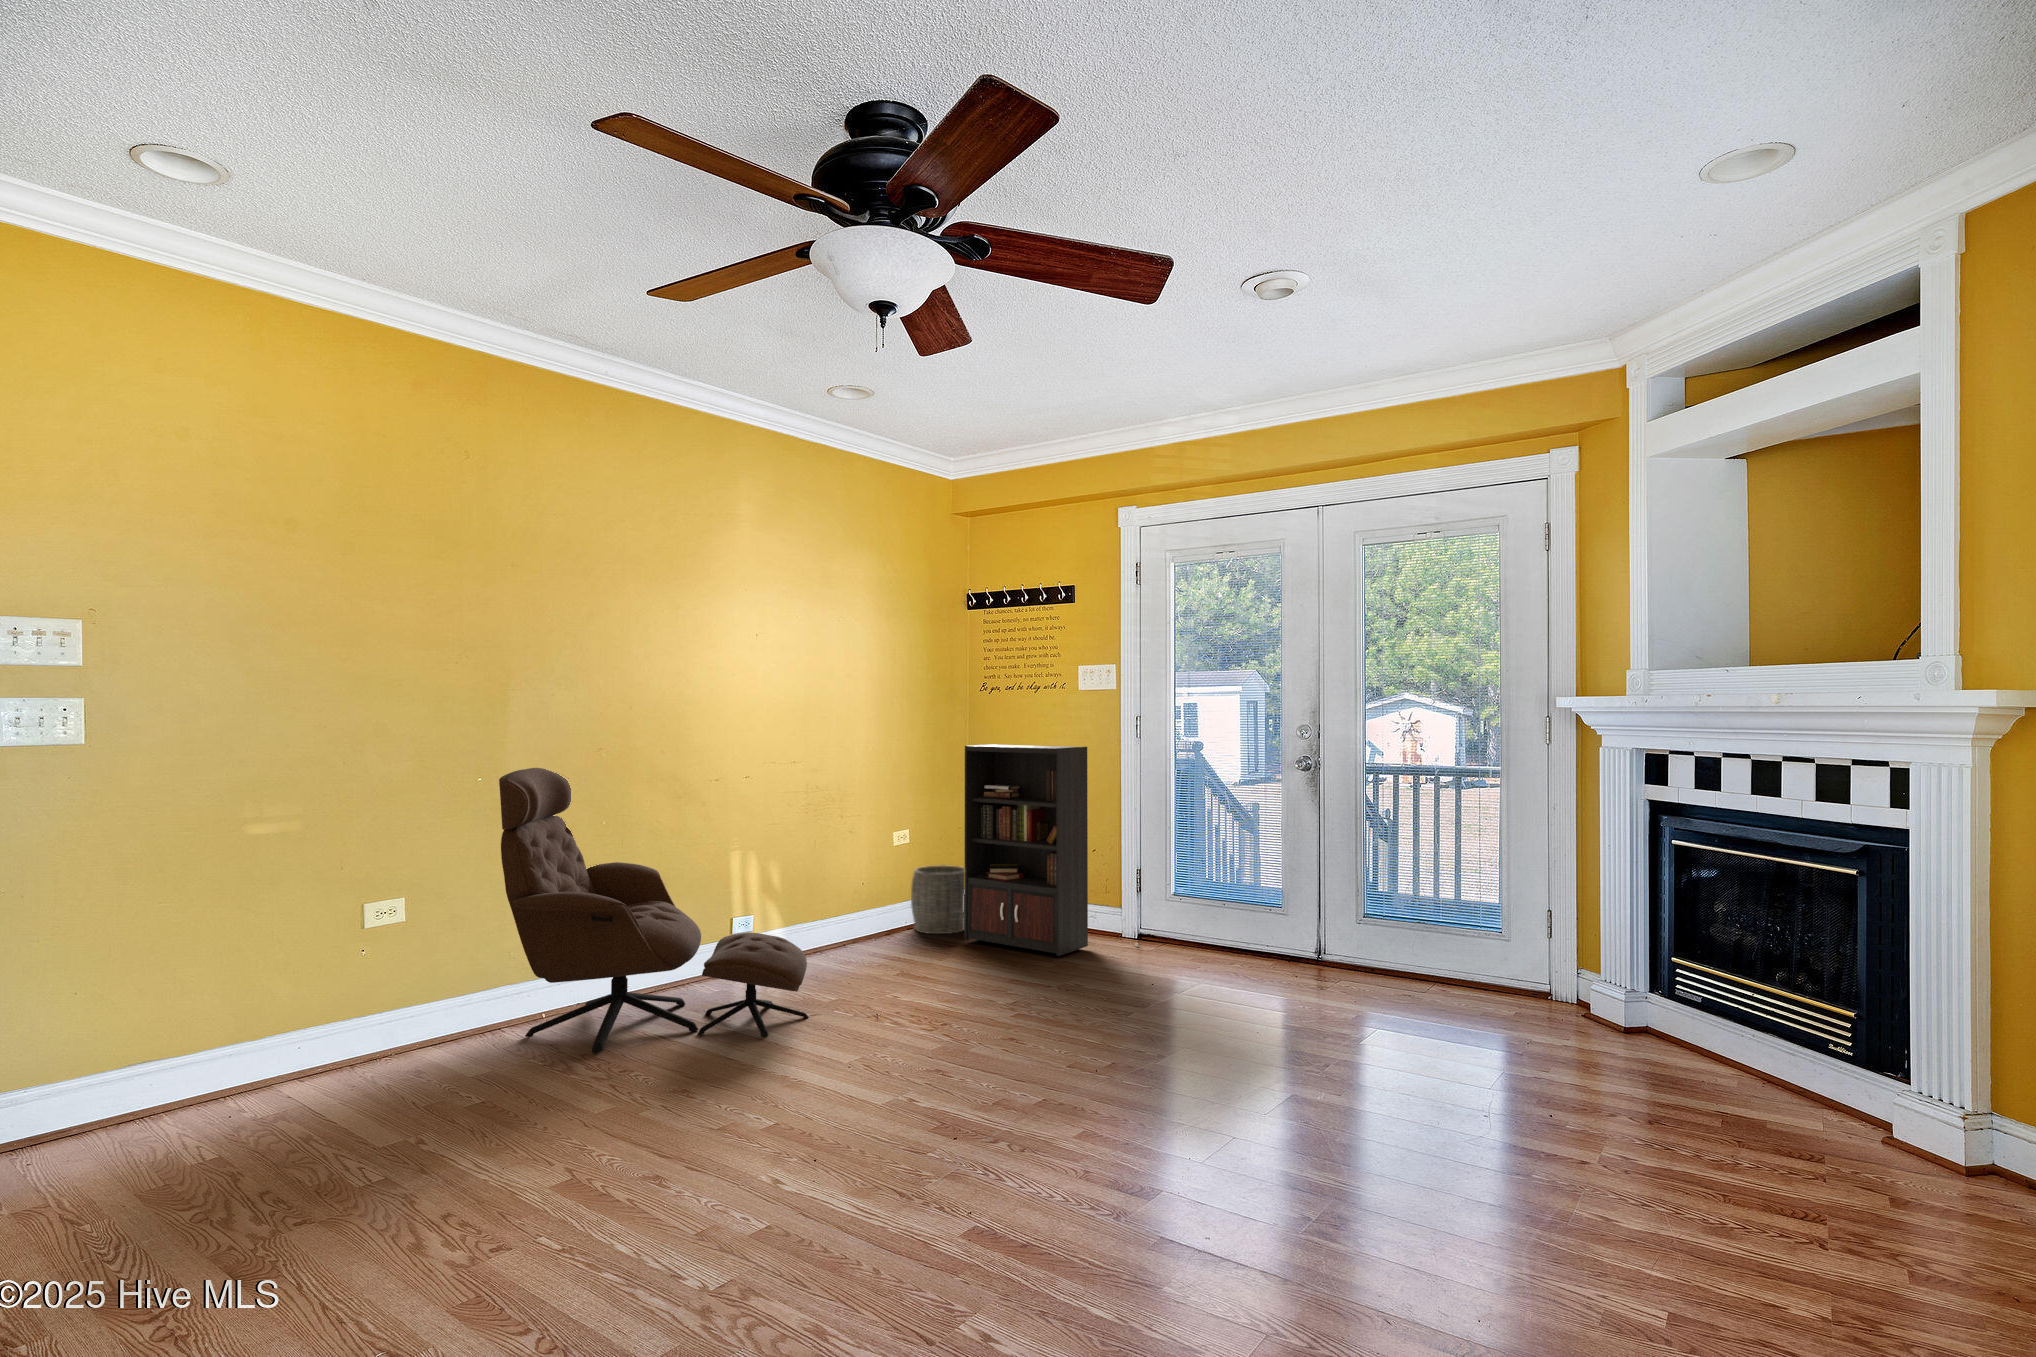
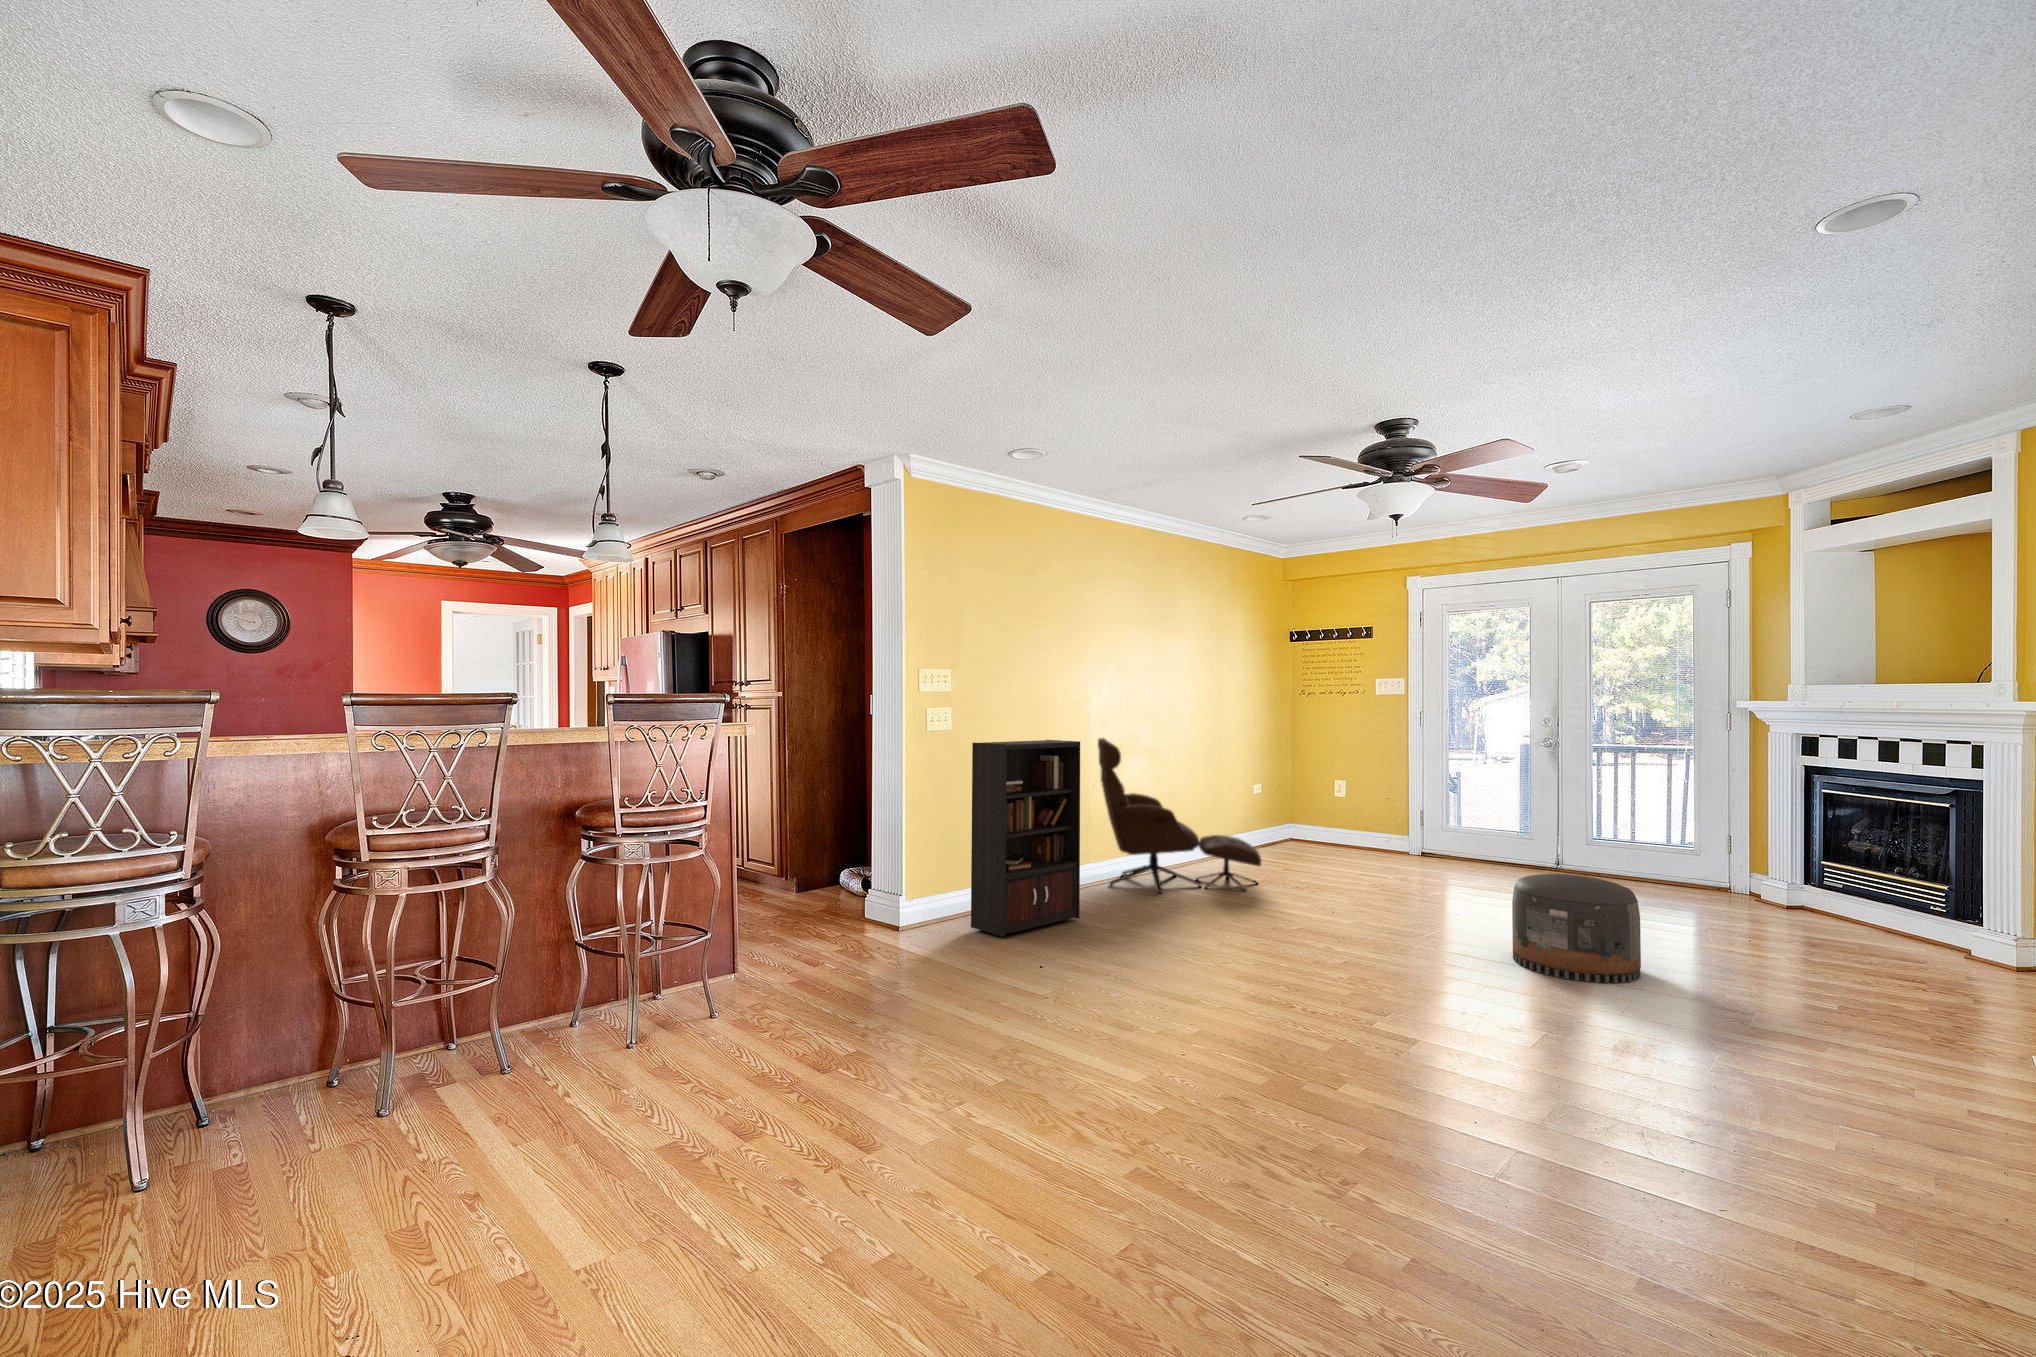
bookcase: present [964,744,1138,956] -> present [971,740,1080,937]
woven basket: present [911,865,965,934] -> none [1264,807,1304,849]
pouf: none [1093,1036,1317,1295] -> present [1512,874,1641,983]

